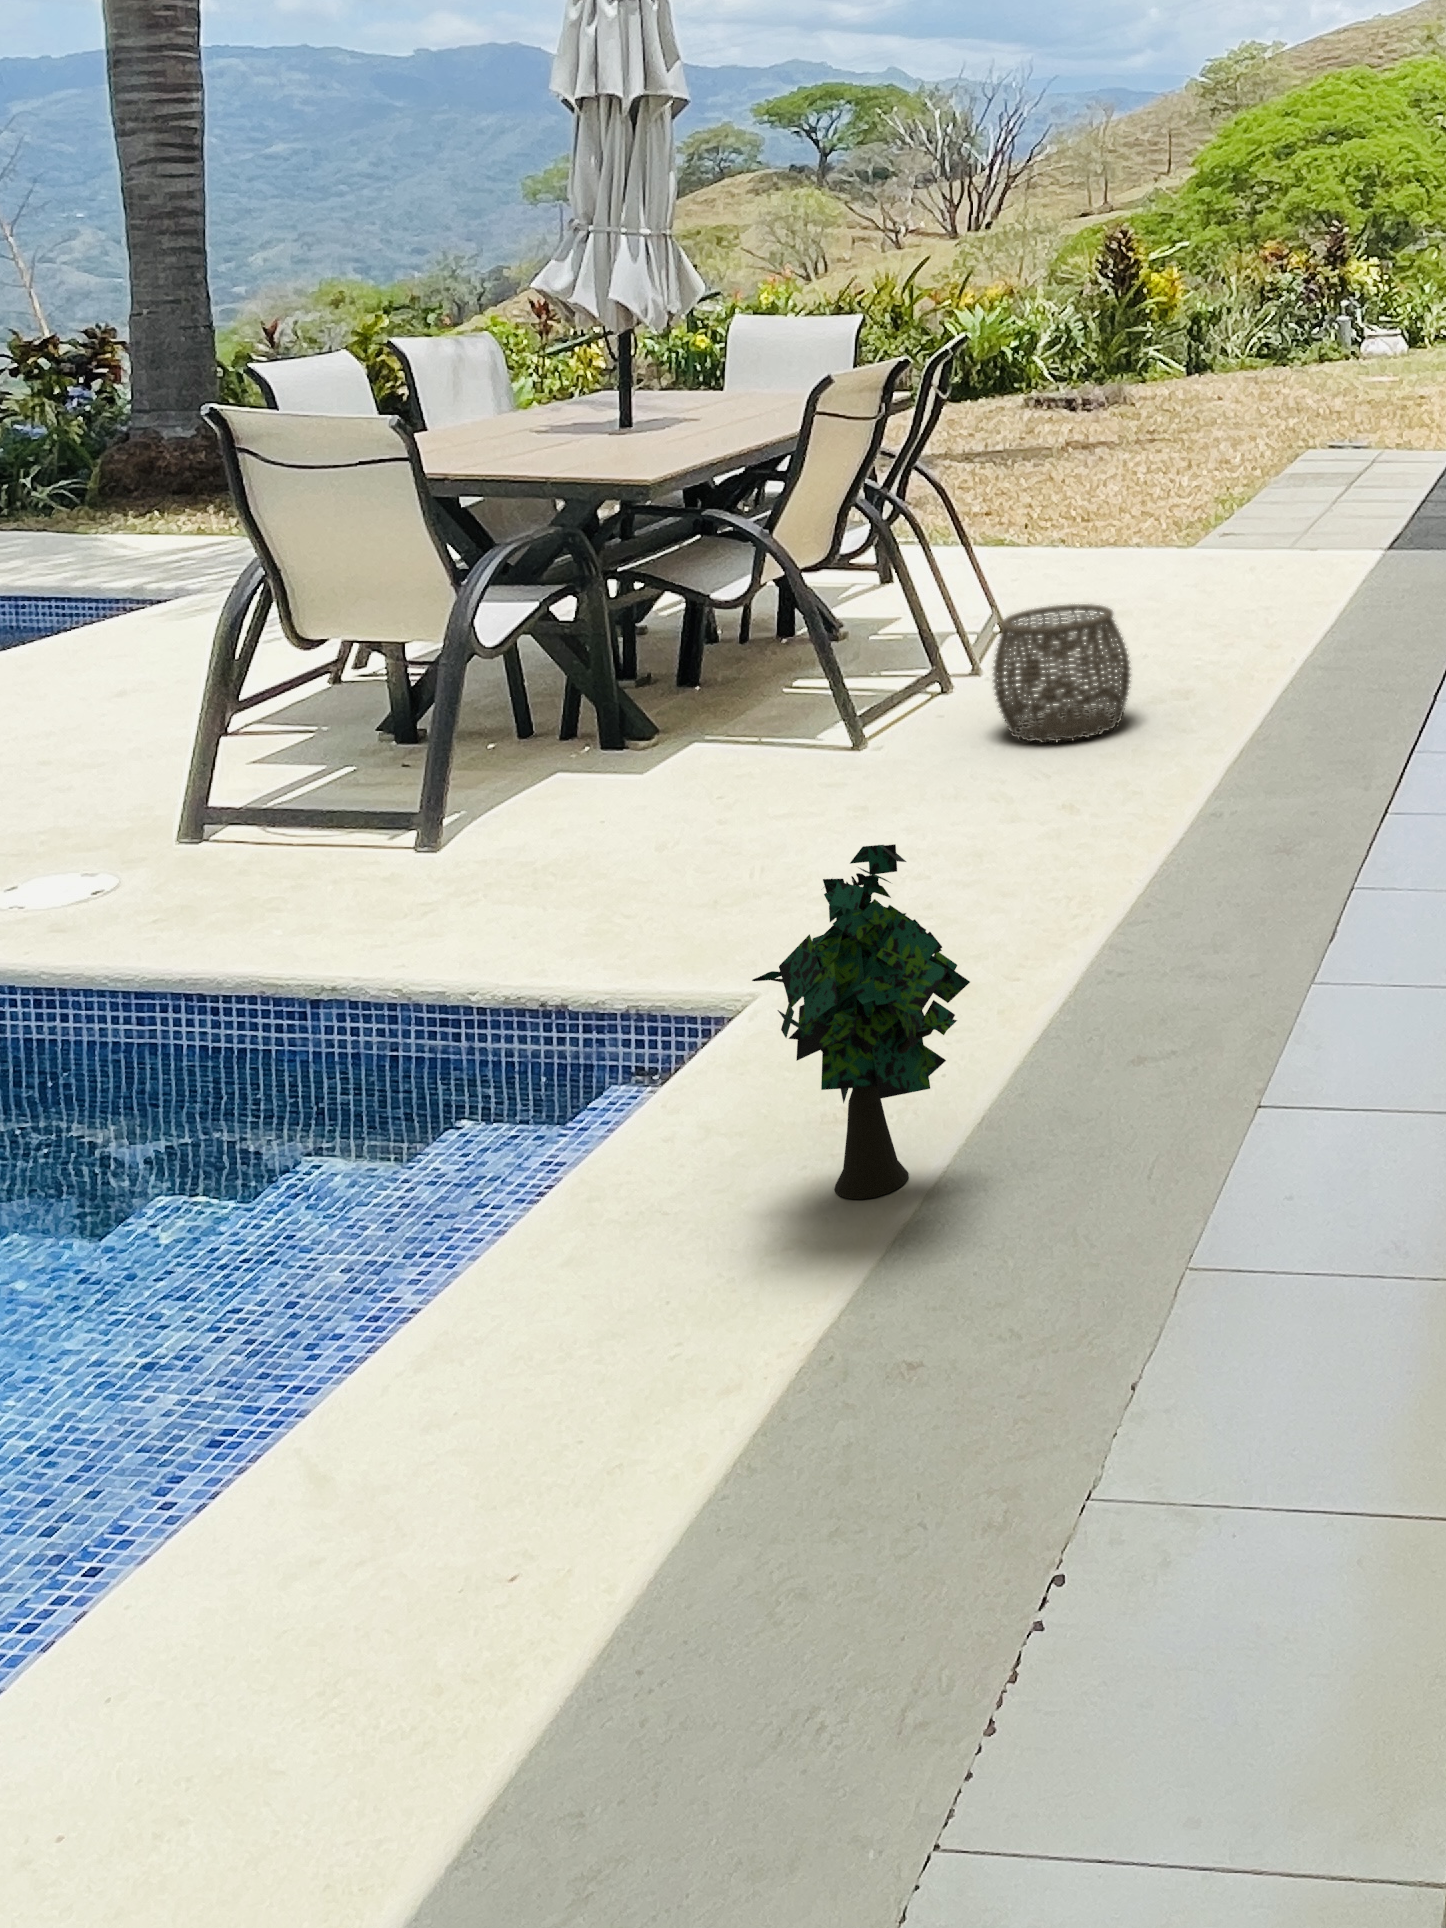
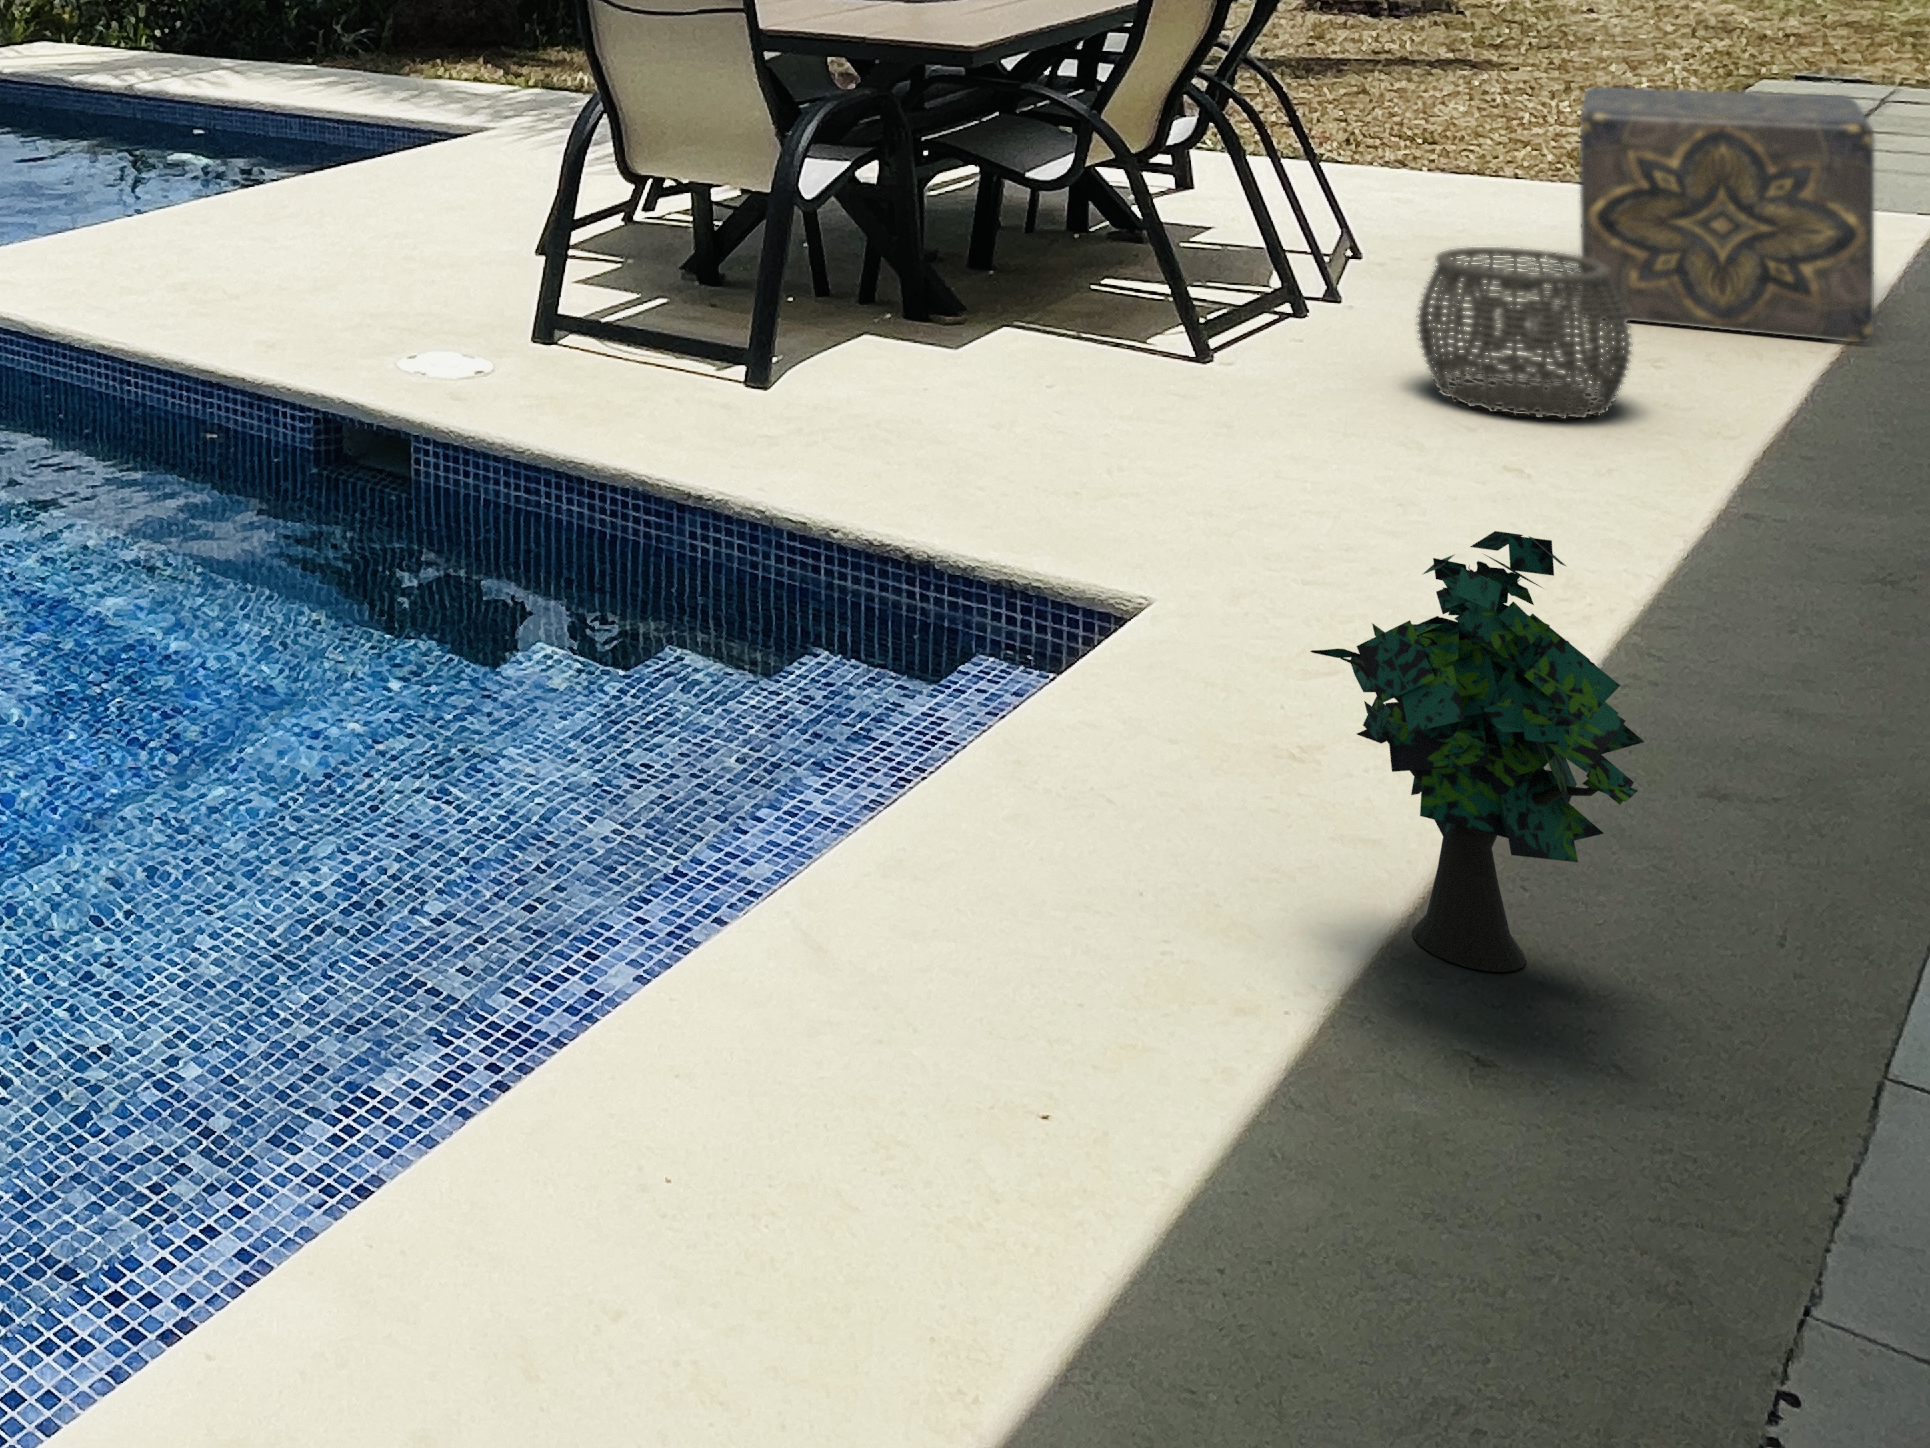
ottoman: none [1119,453,1301,650] -> present [1580,87,1875,343]

